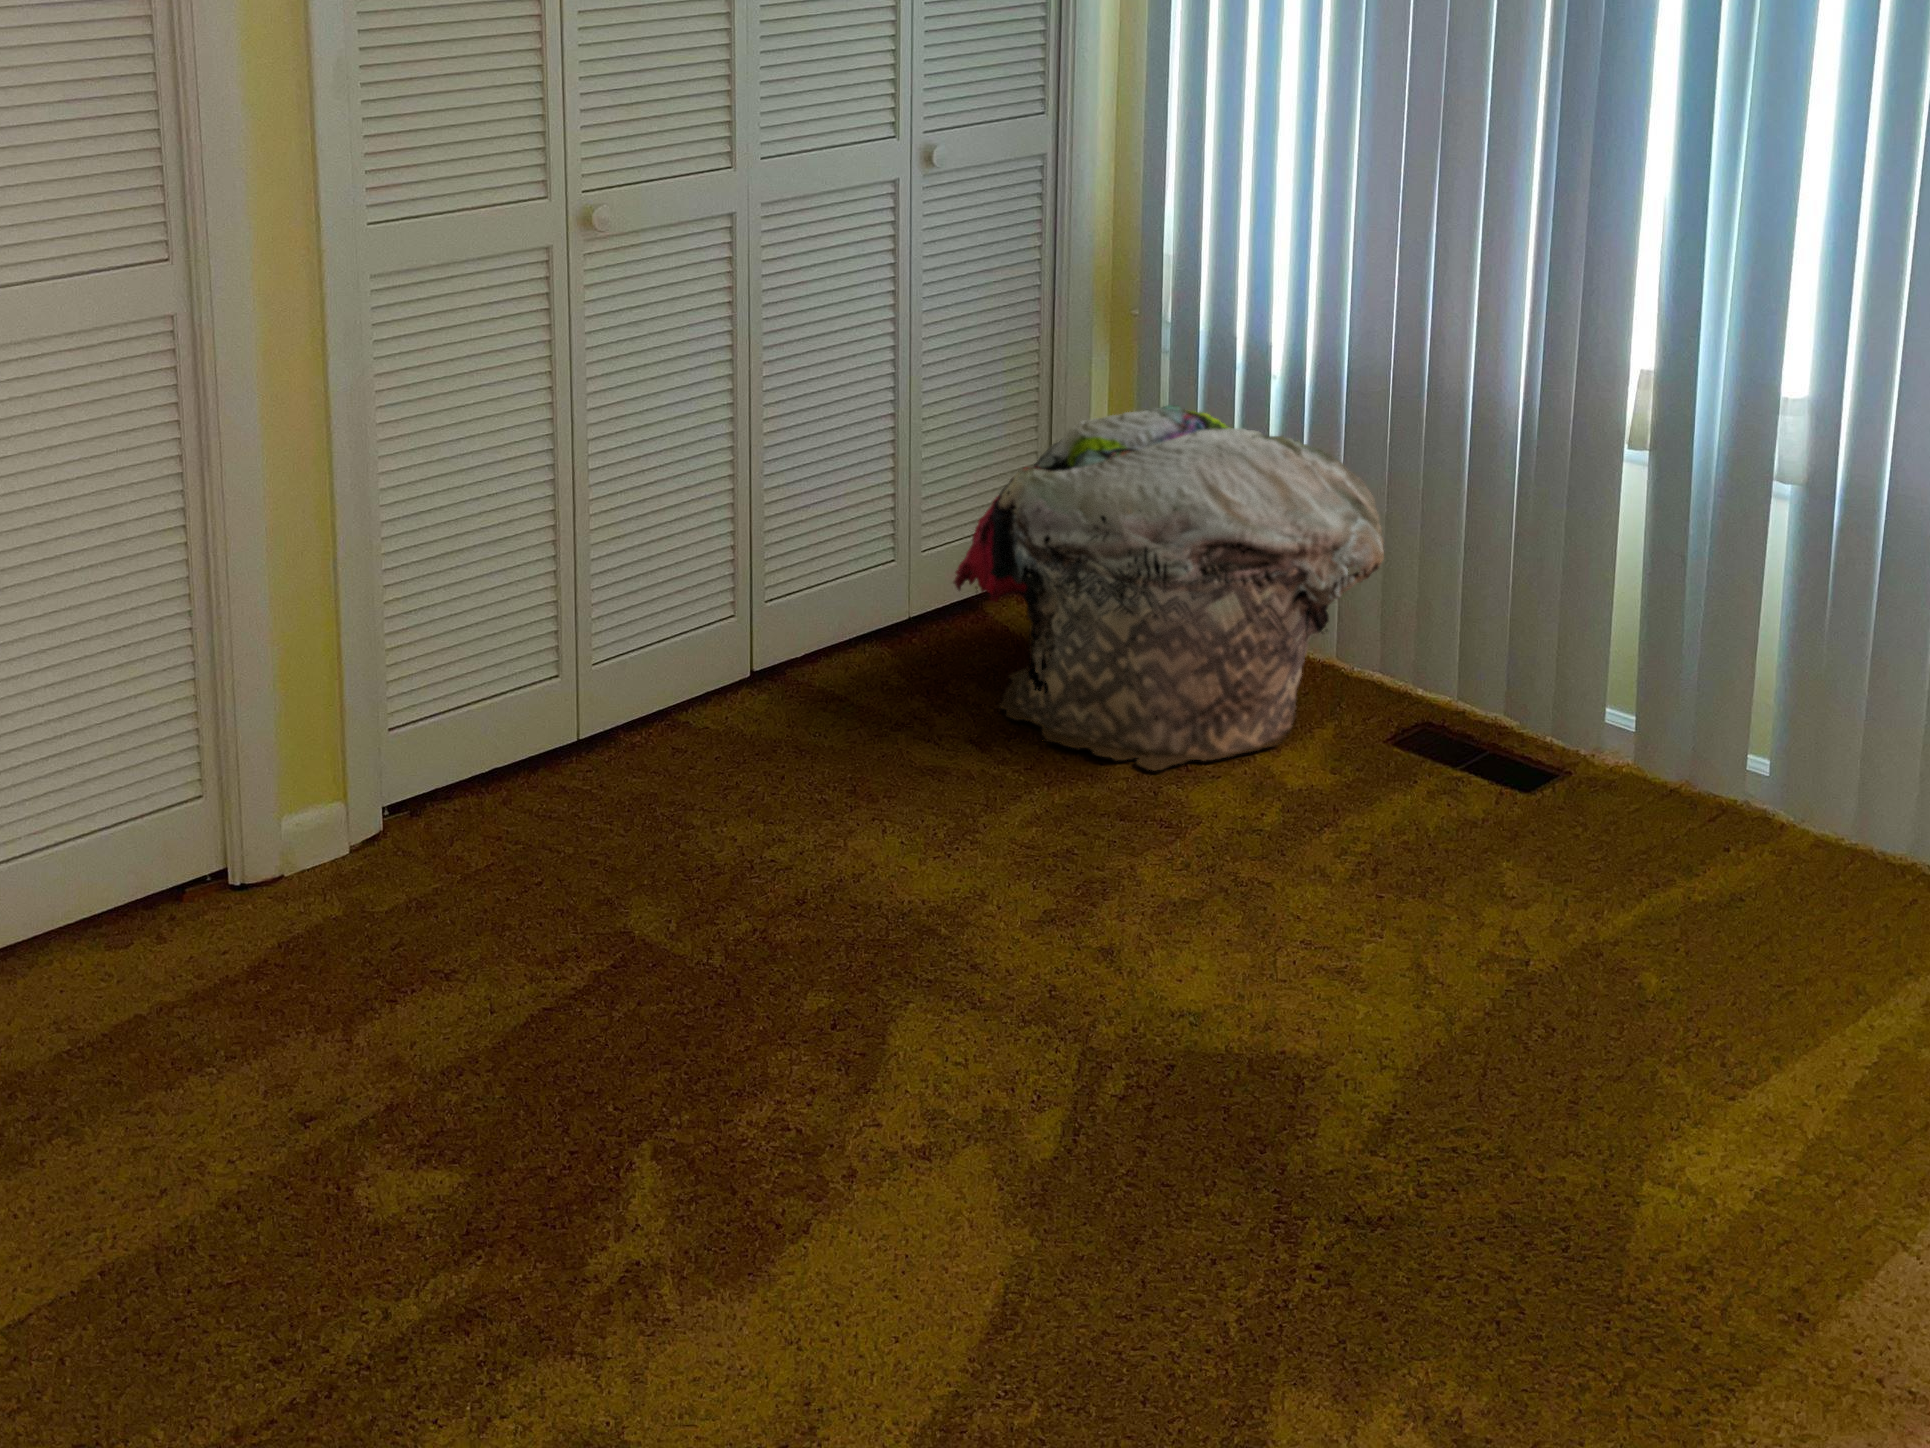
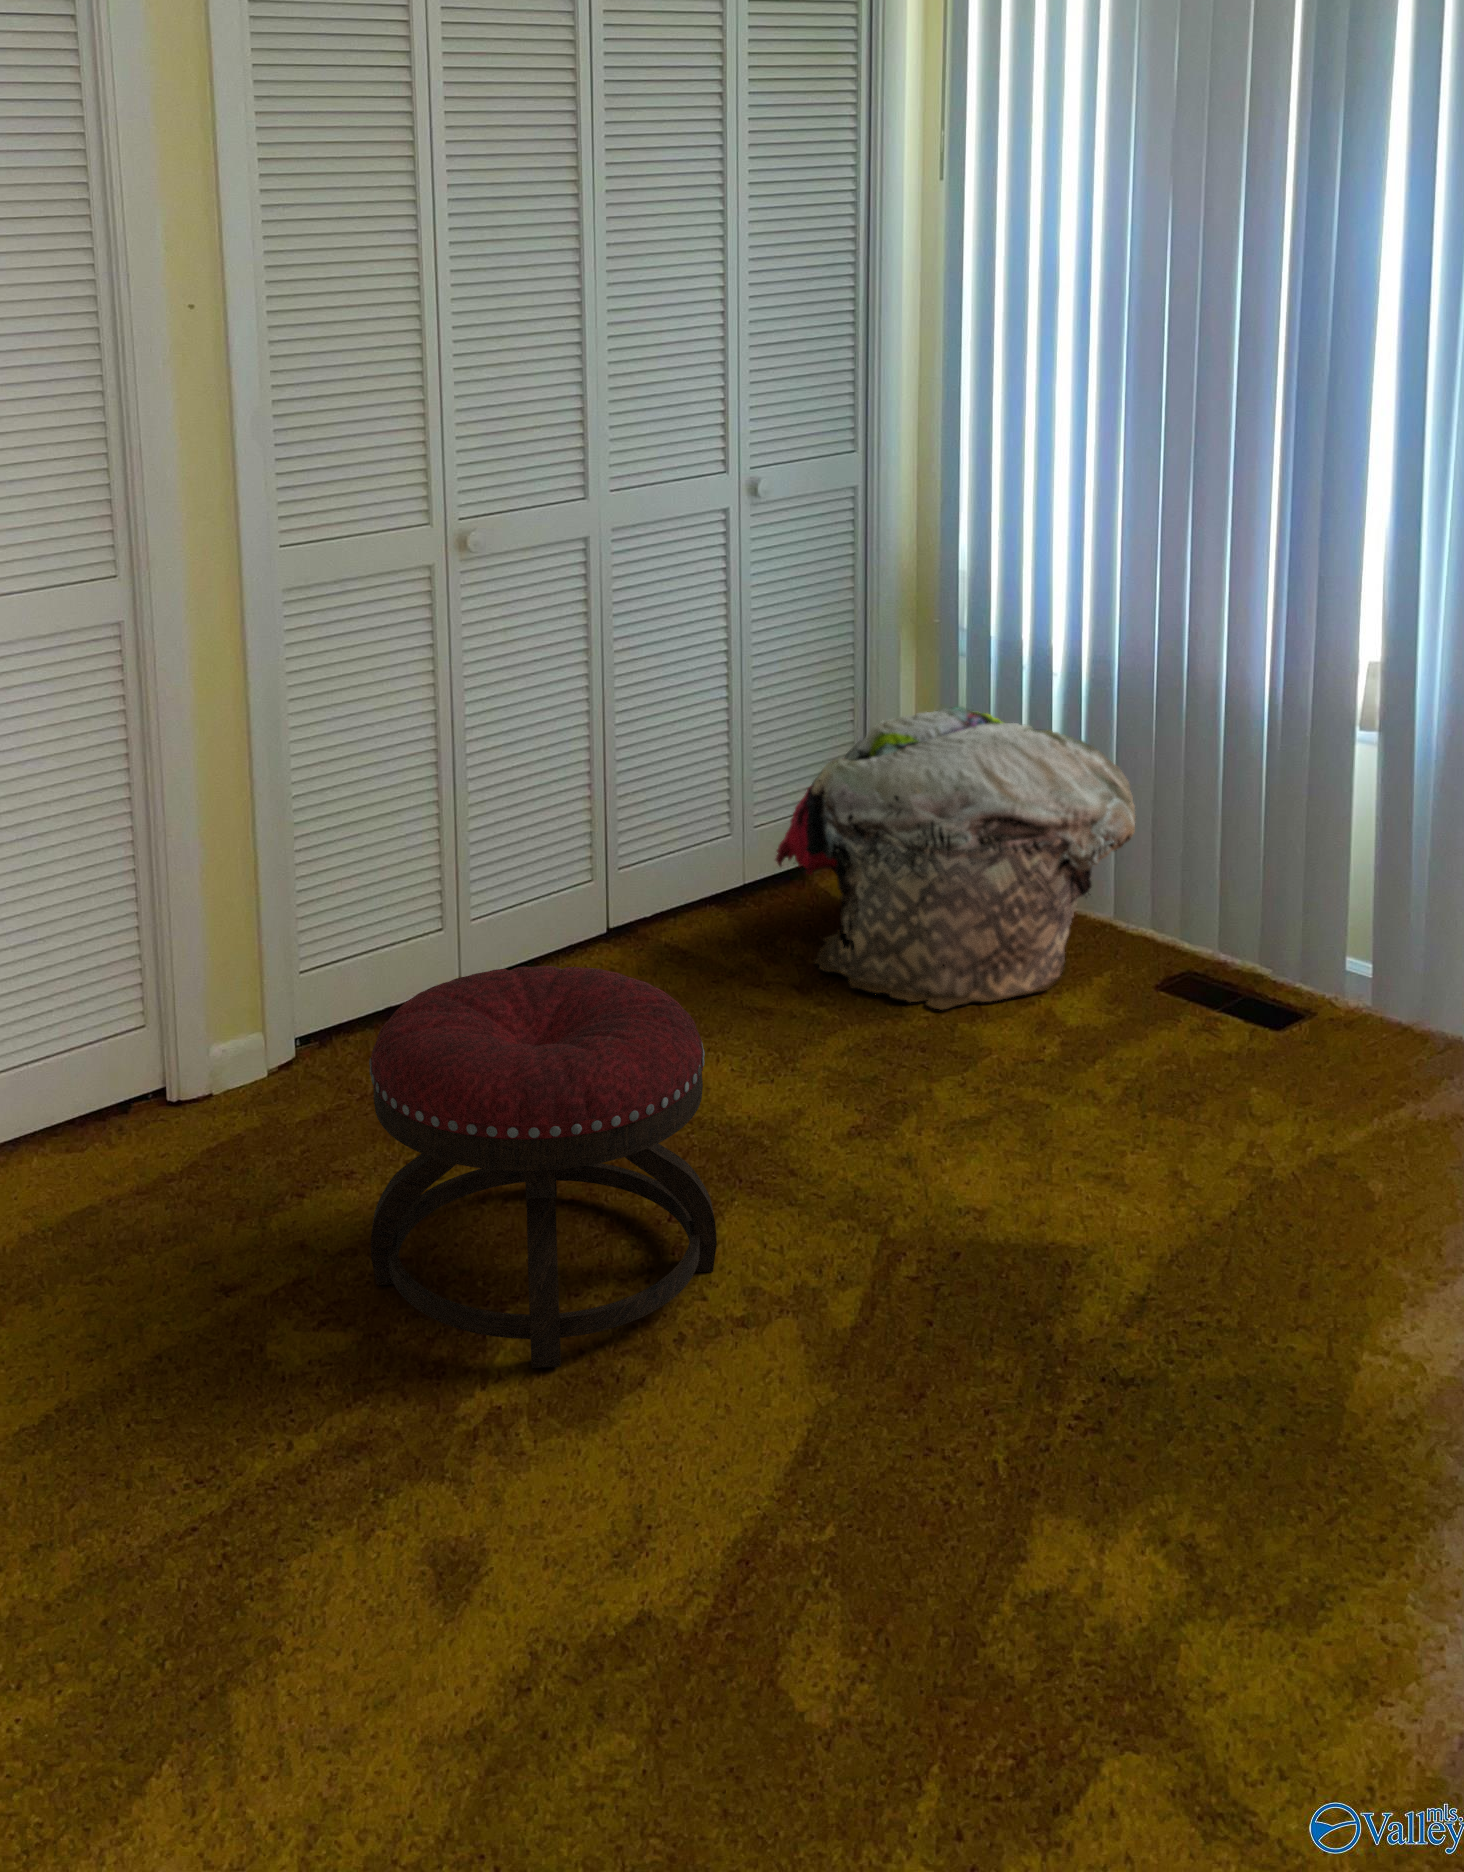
ottoman: none [470,748,901,1277] -> present [369,966,717,1368]

